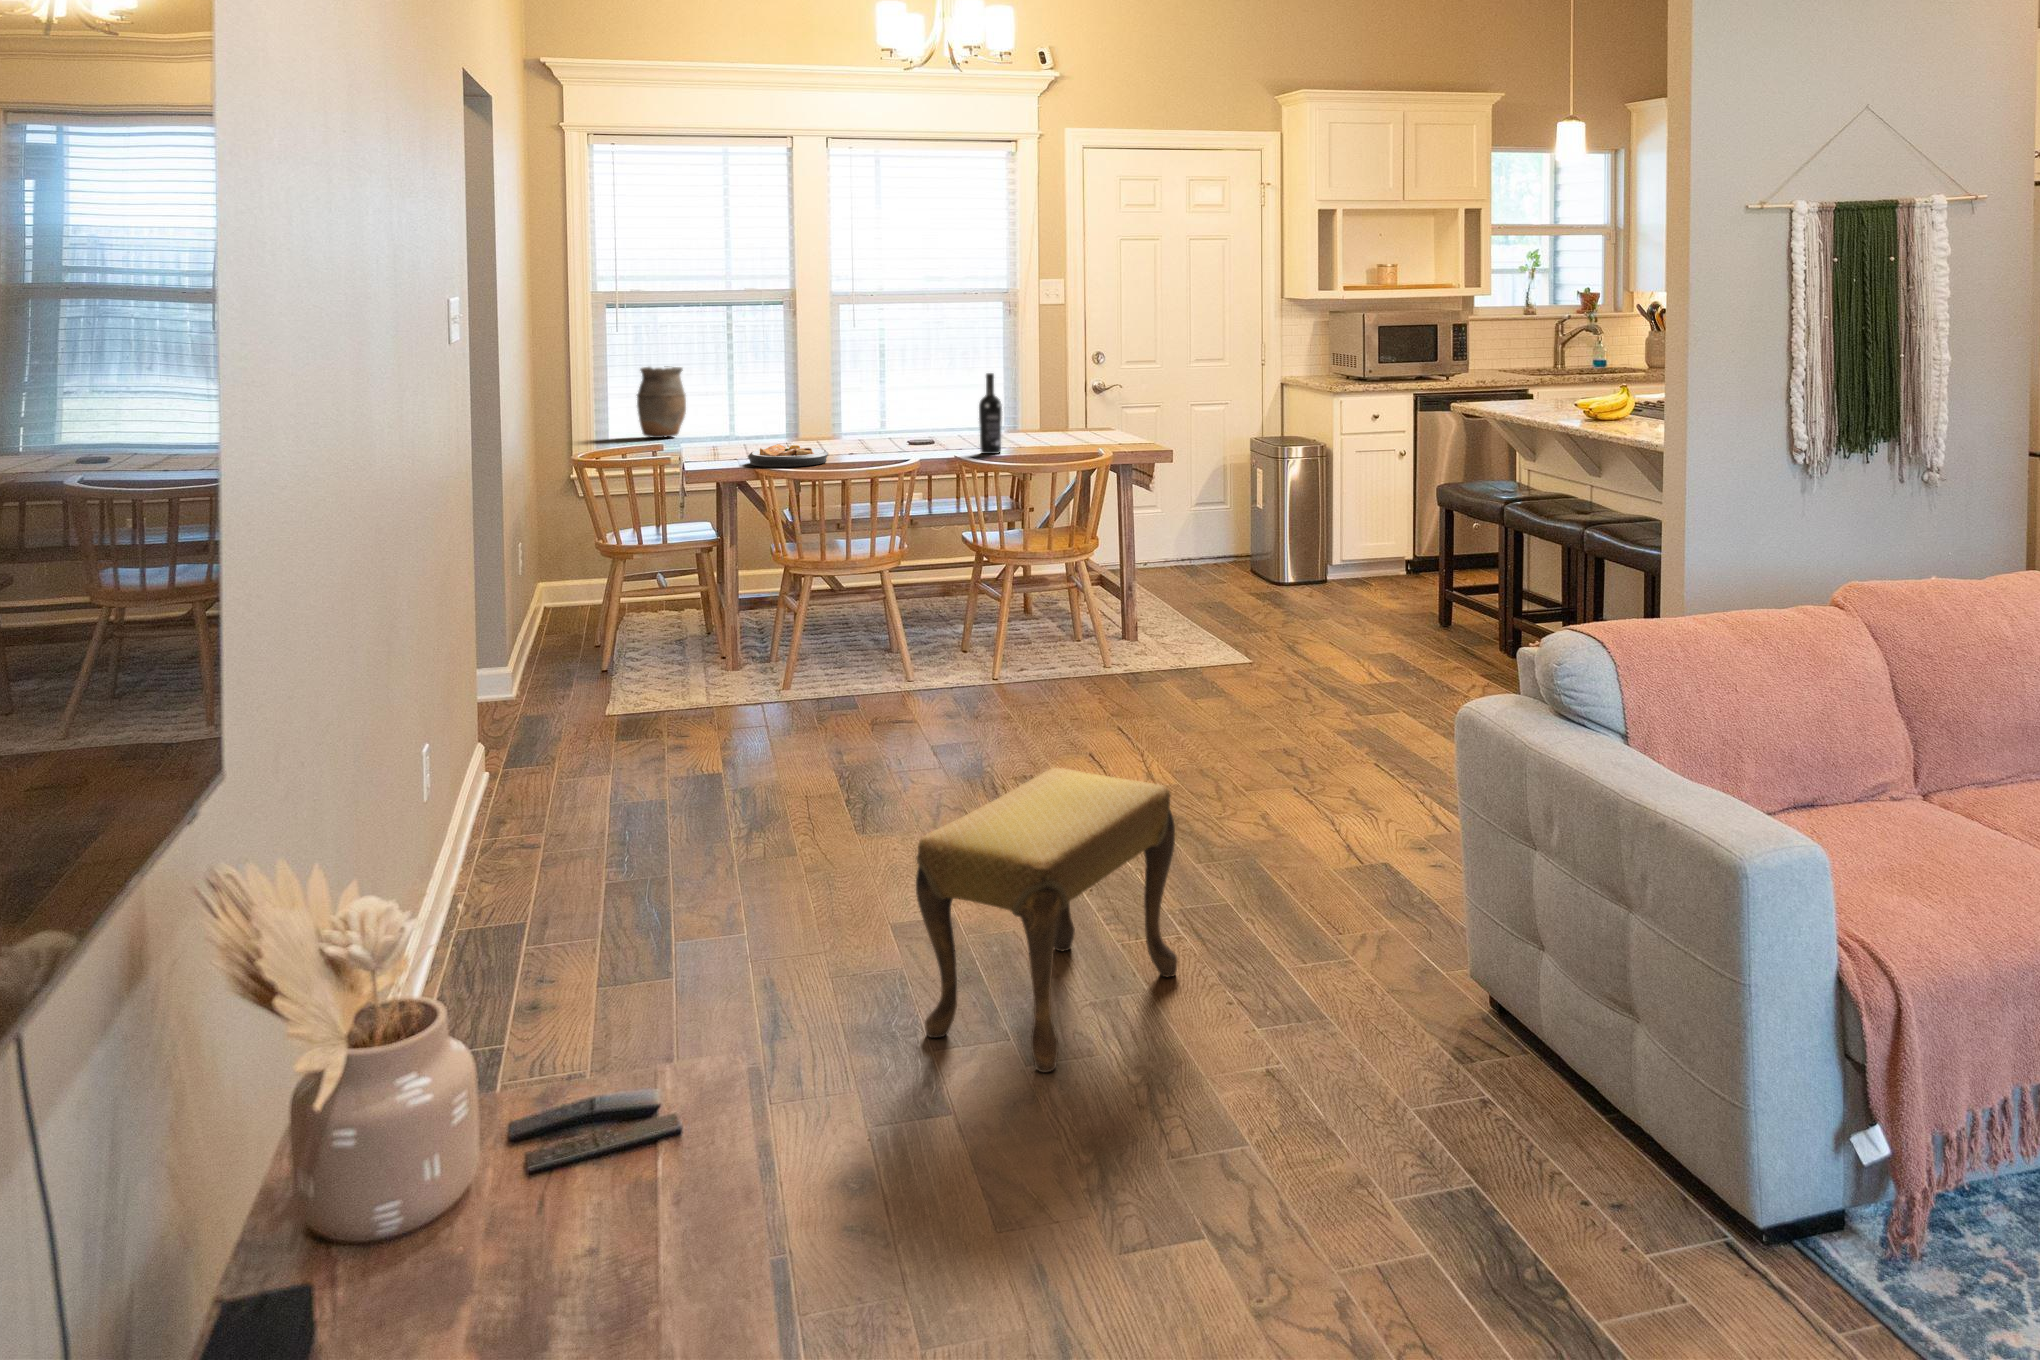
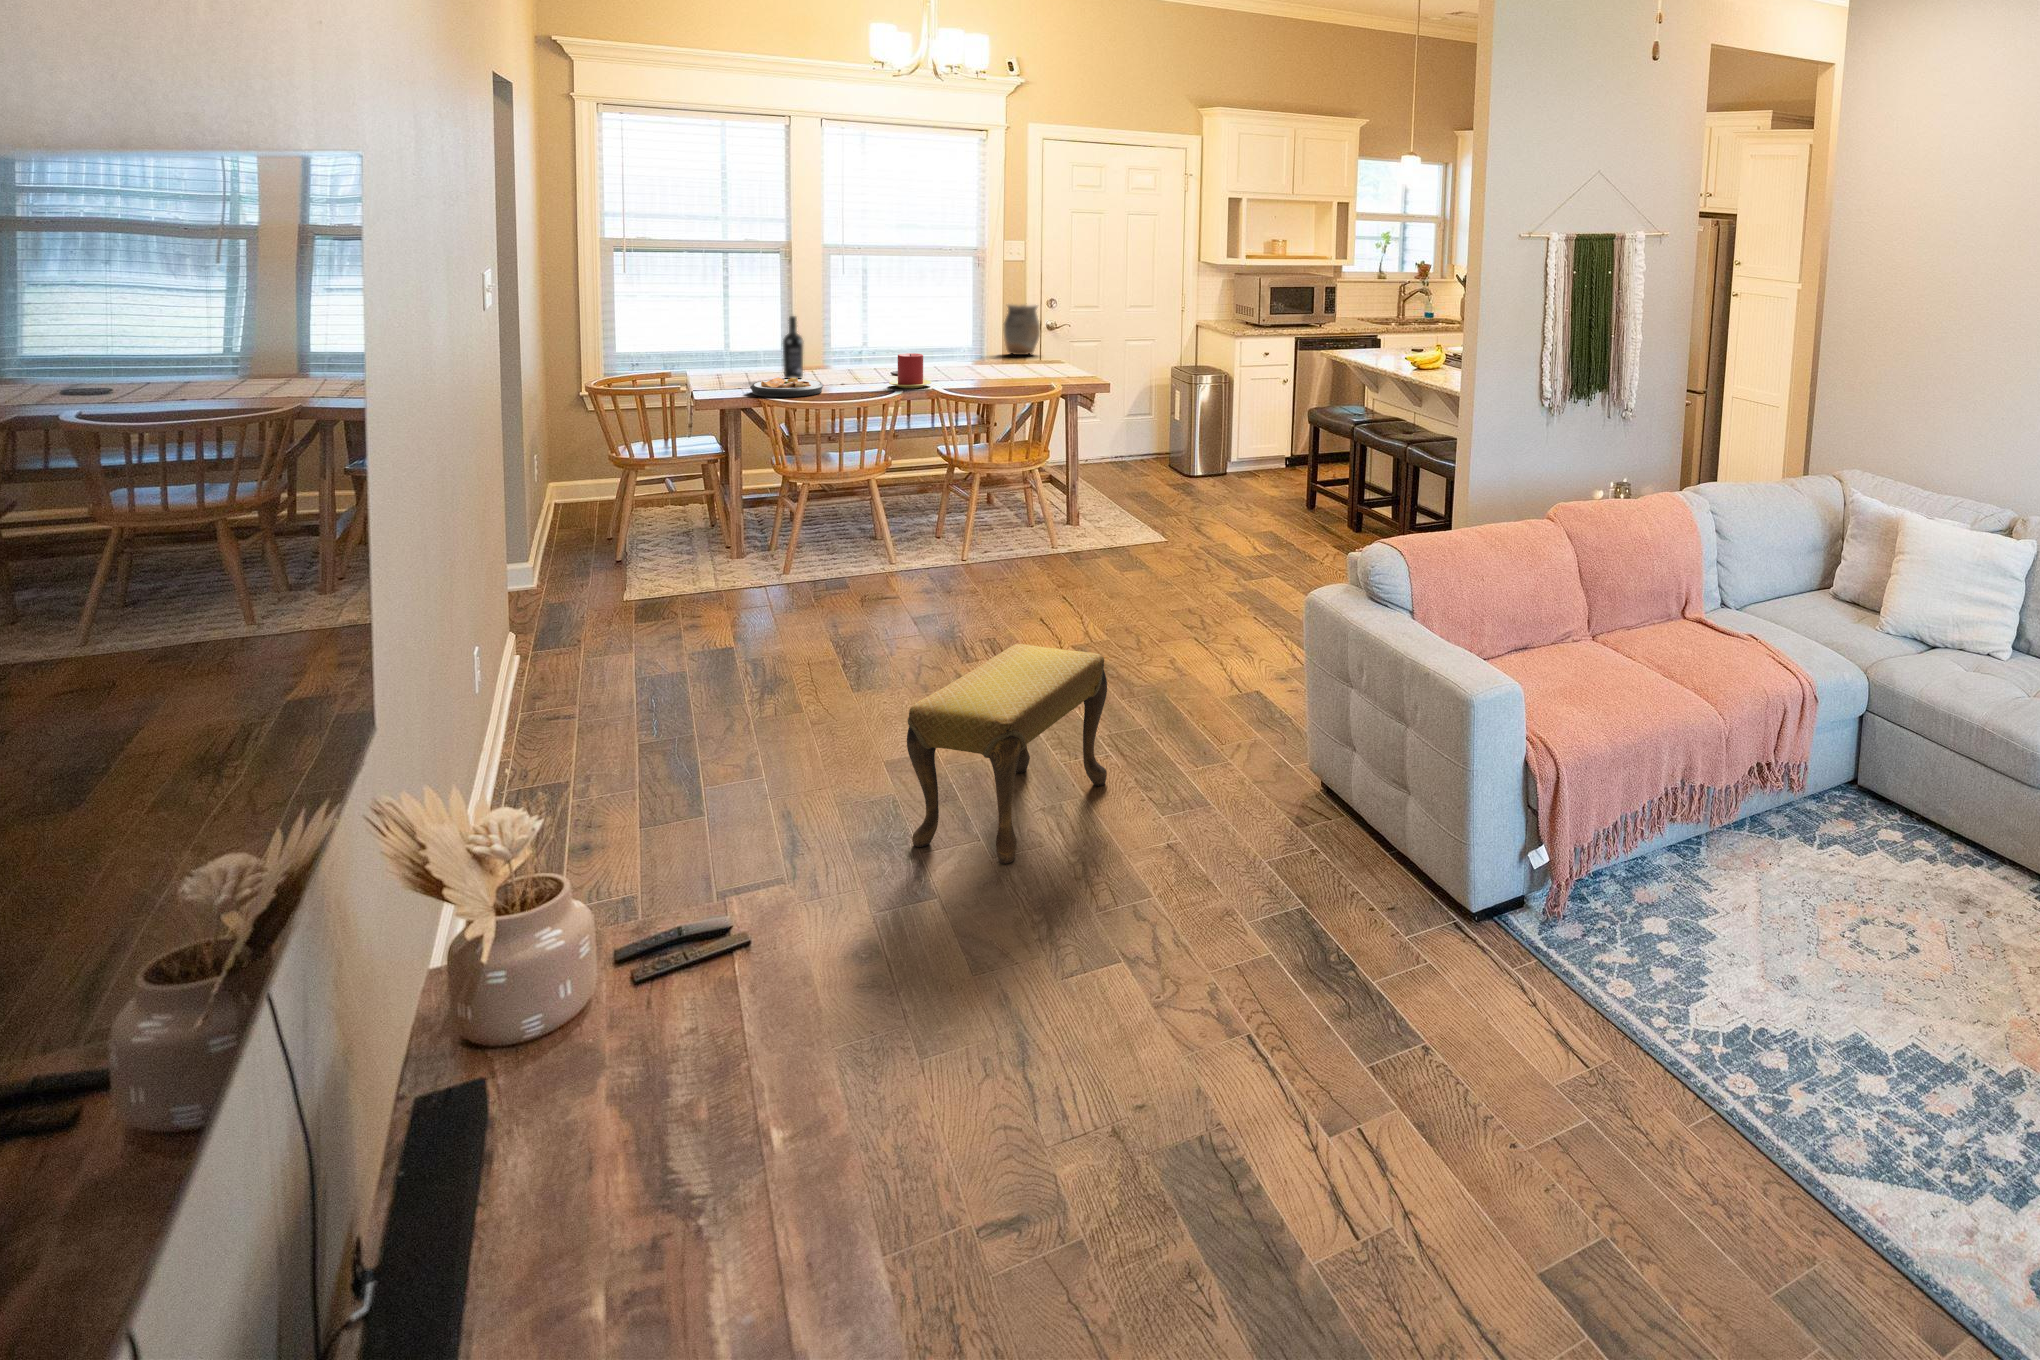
vase: present [637,366,686,438] -> present [1004,305,1040,355]
wine bottle: present [979,373,1002,454] -> present [783,316,803,379]
candle: none [903,414,952,458] -> present [889,353,931,388]

